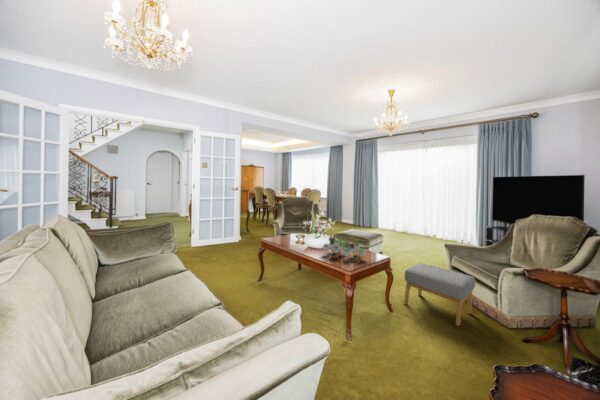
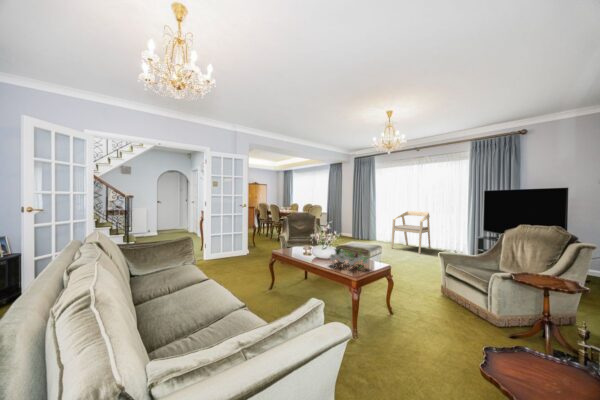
armchair: none [392,198,435,244] -> present [391,211,431,254]
footstool: present [404,263,475,326] -> none [405,271,469,328]

